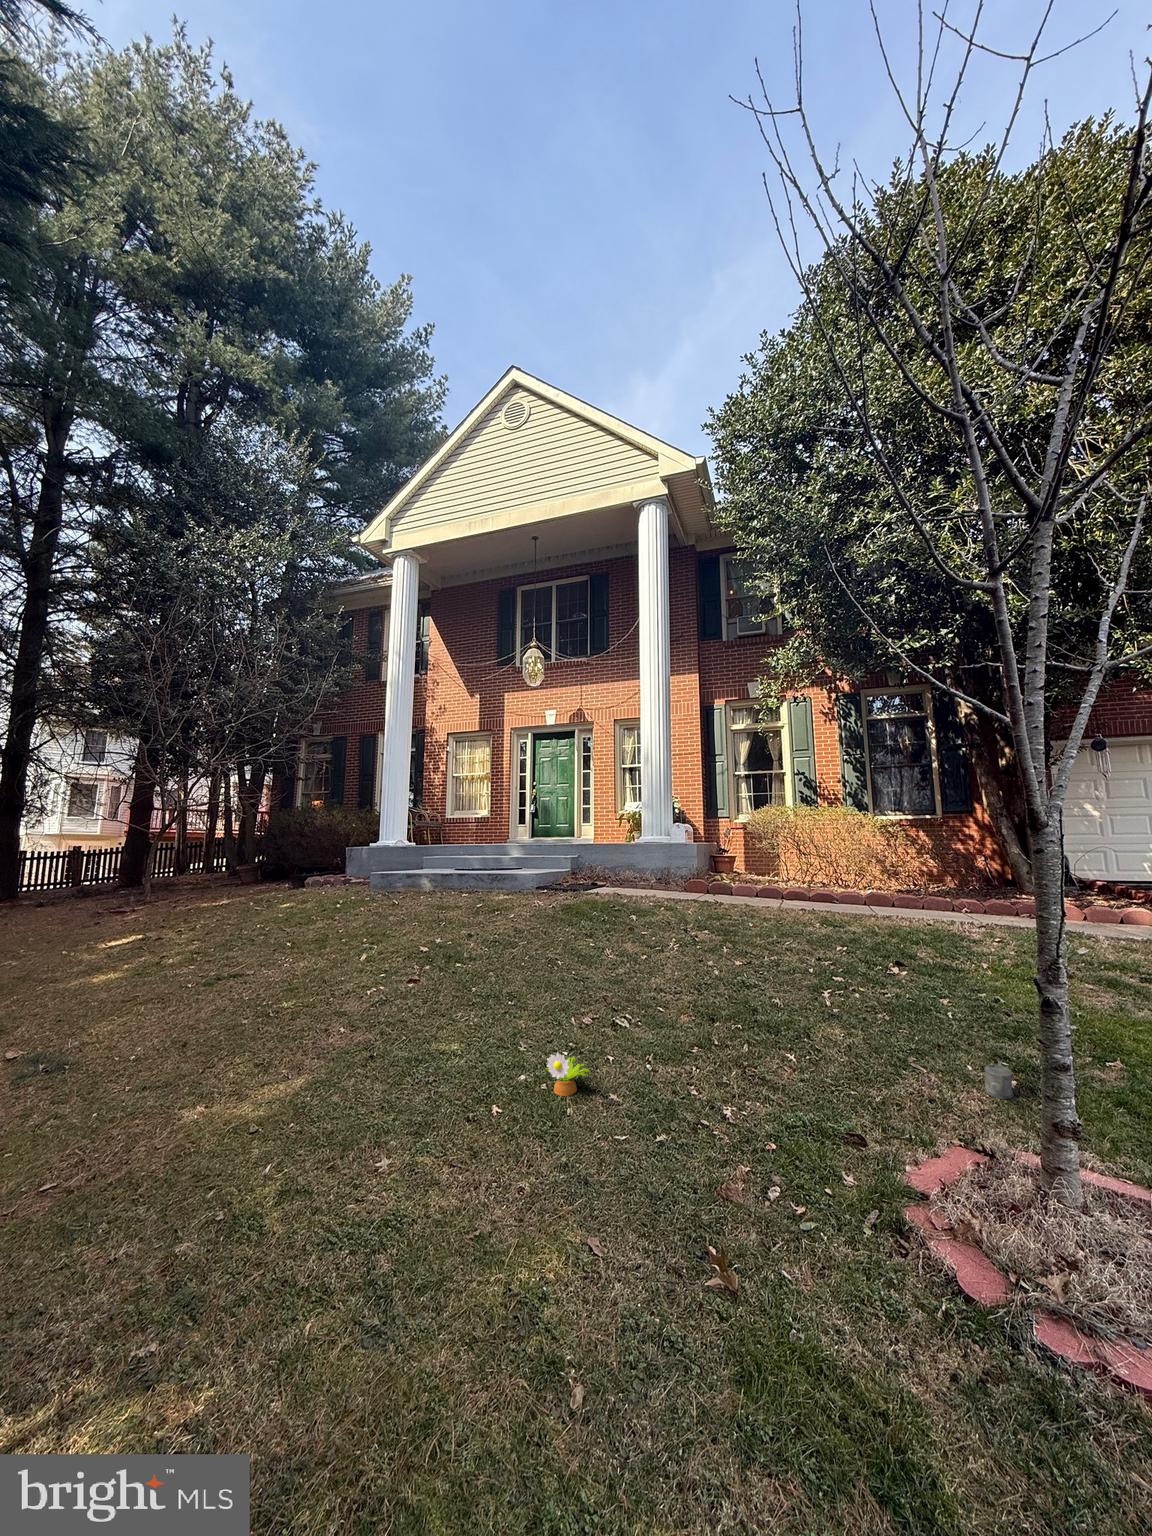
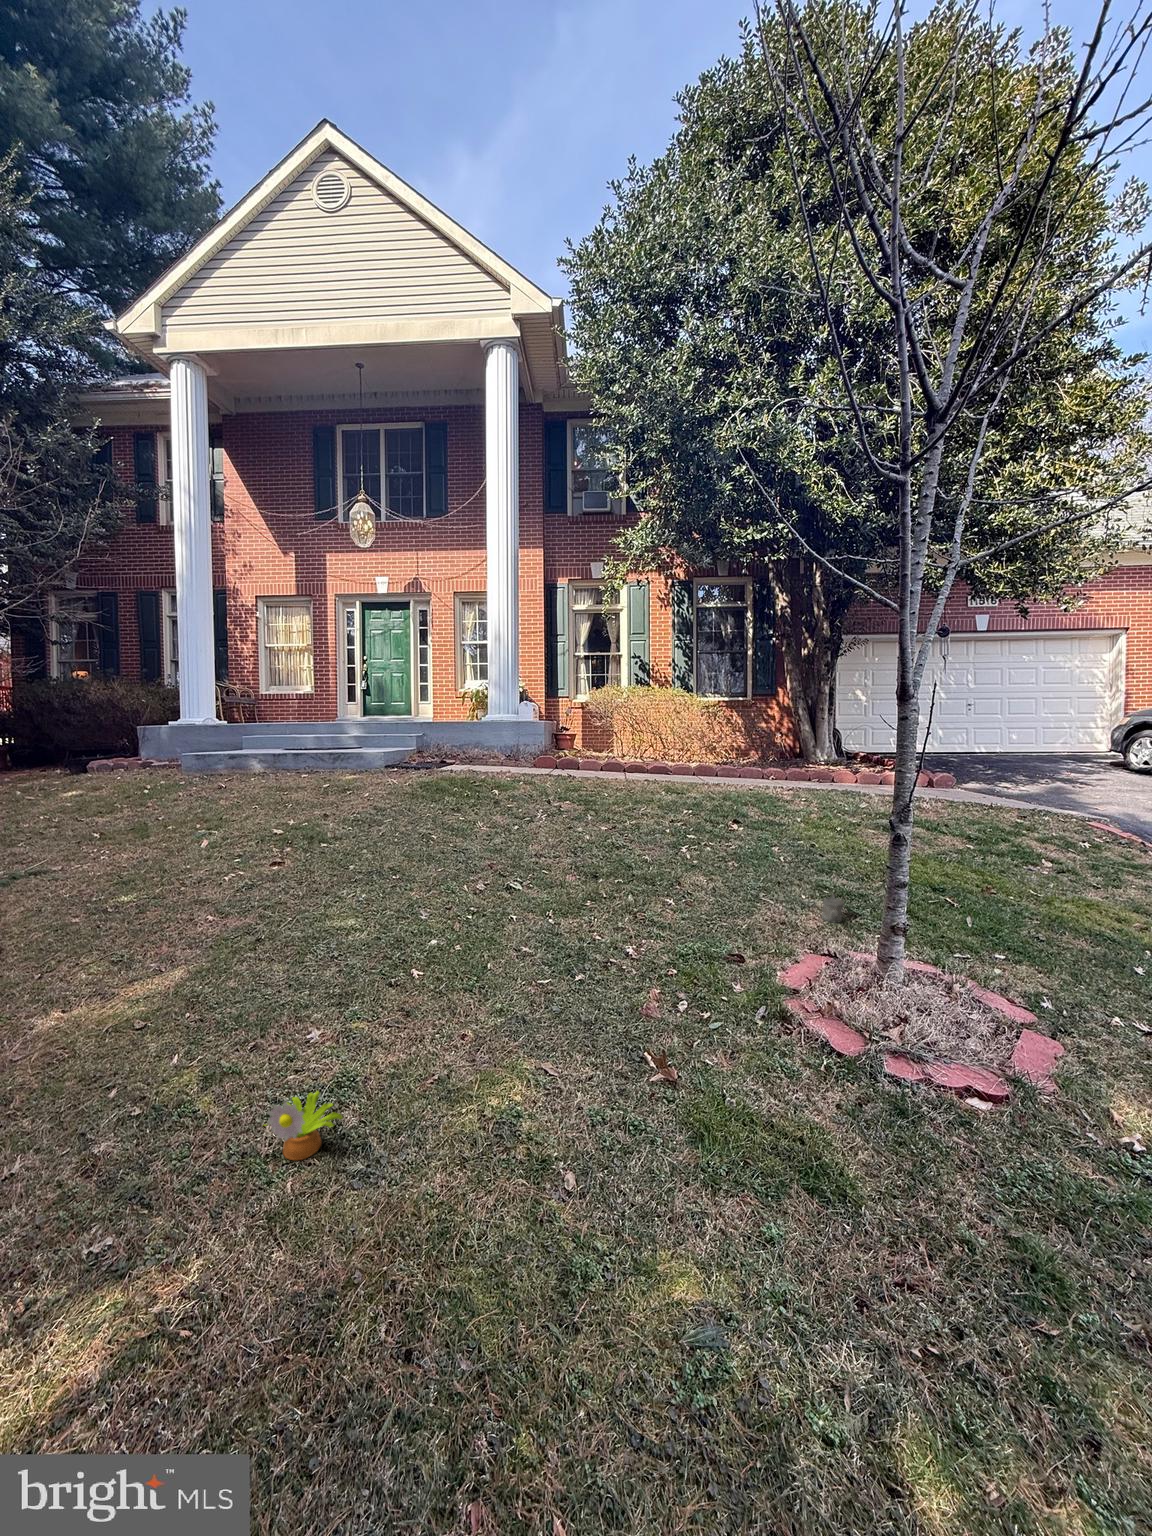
decorative plant: present [543,1052,591,1096] -> present [265,1091,343,1160]

